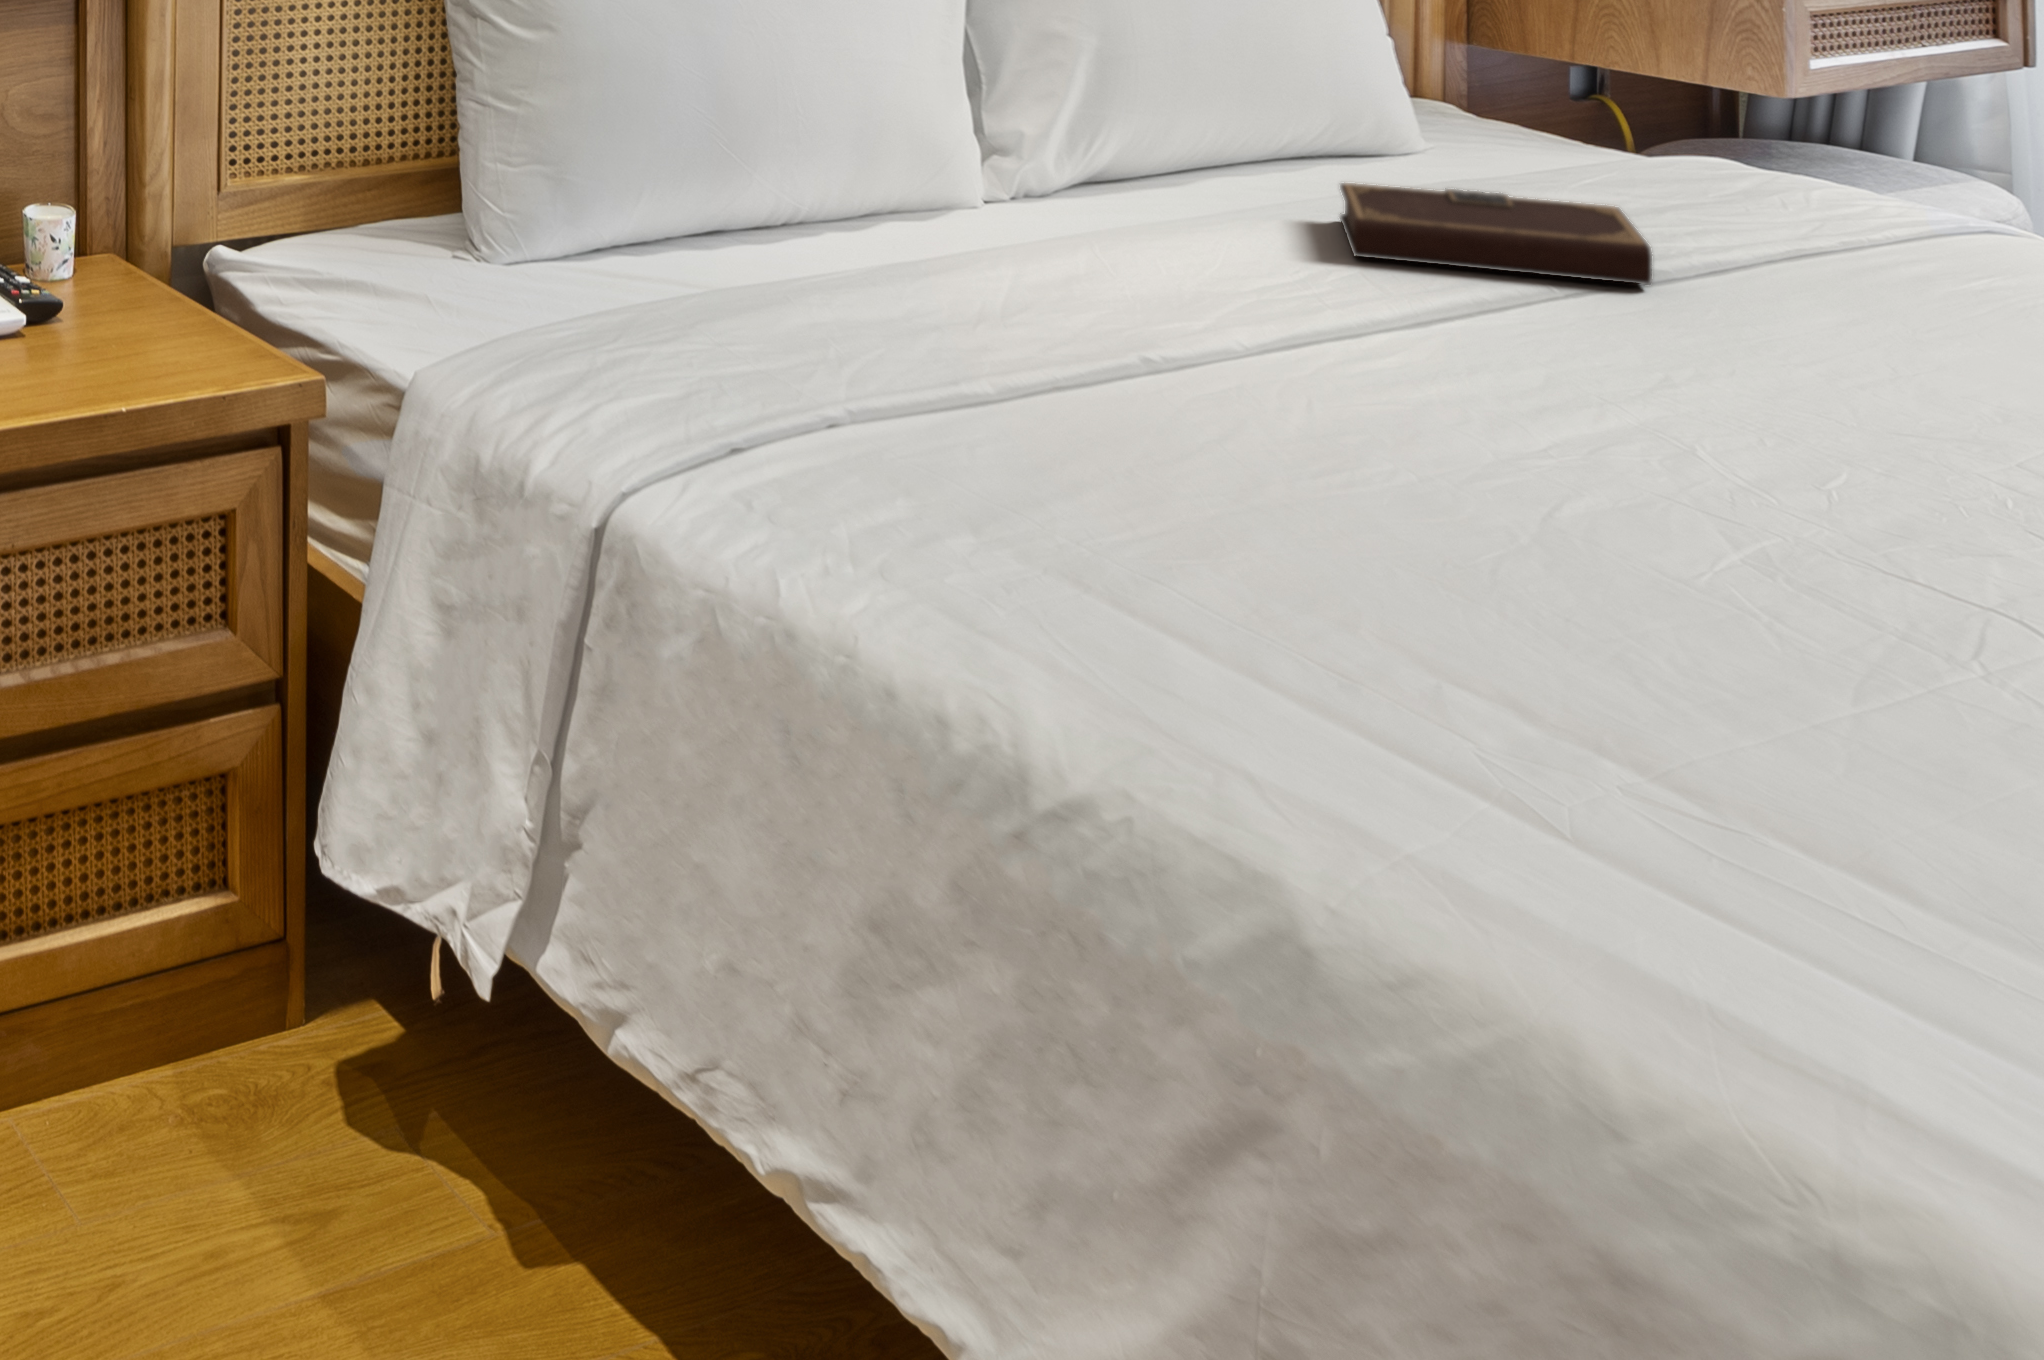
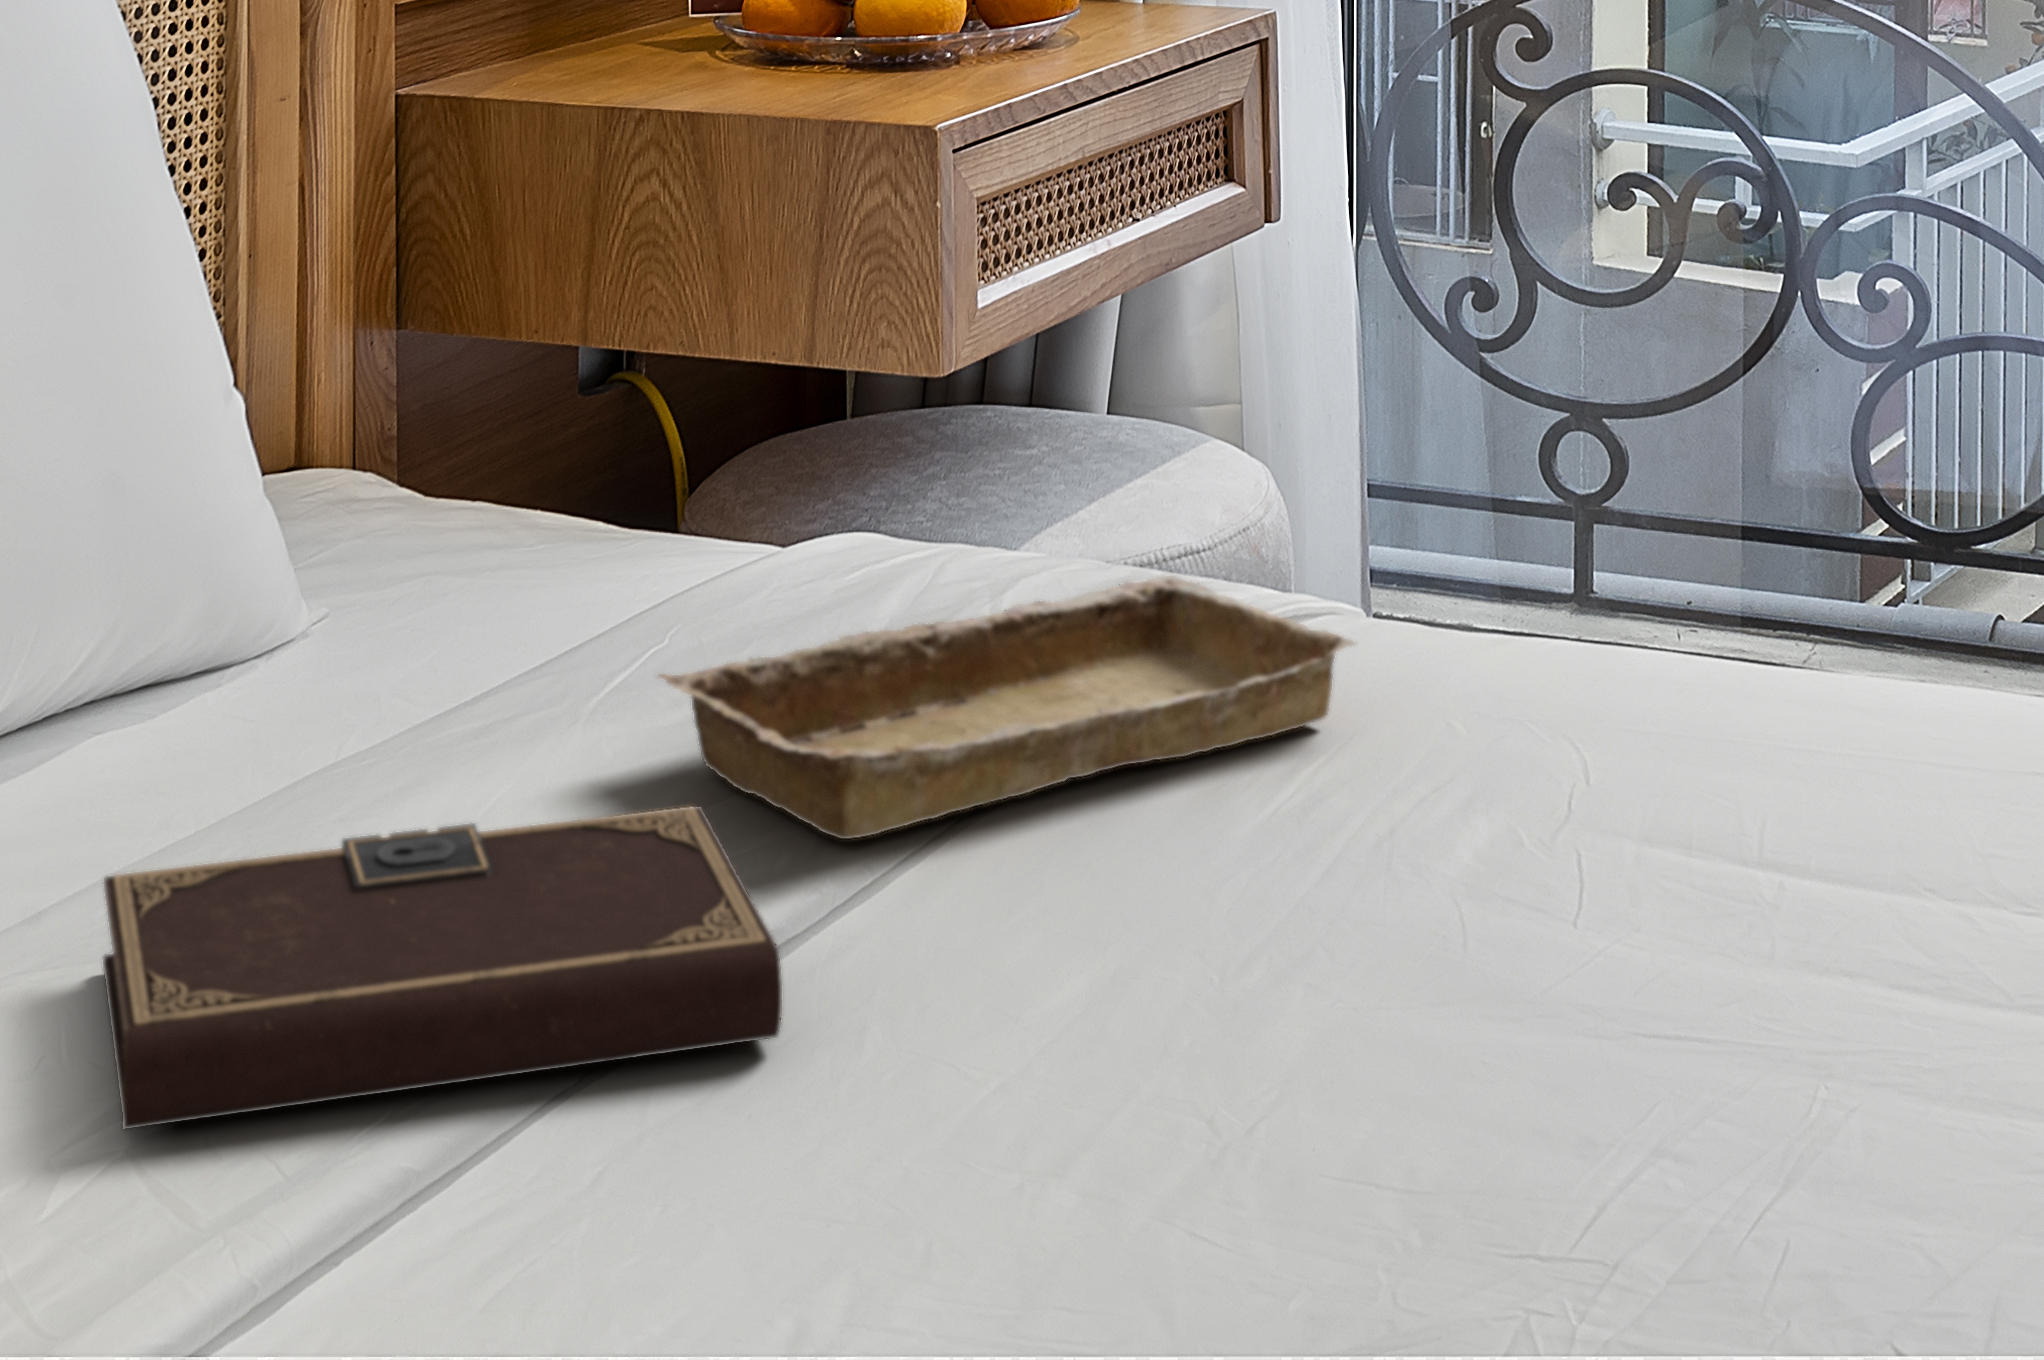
tray: none [1600,168,2007,251] -> present [659,576,1354,839]

